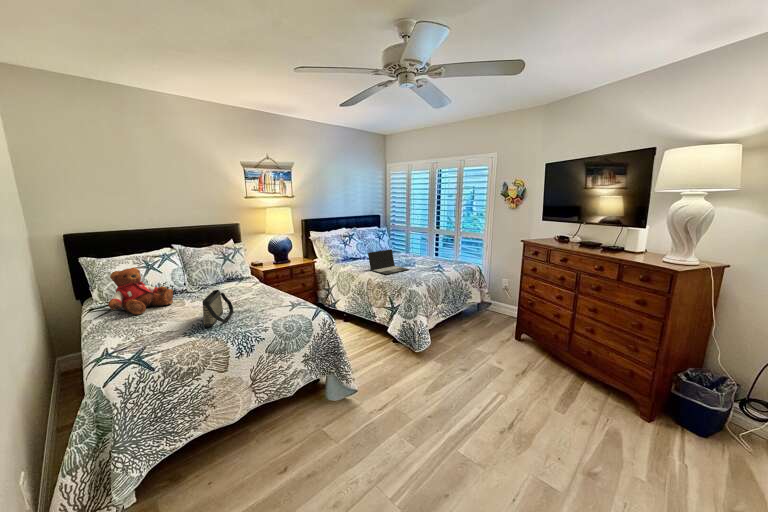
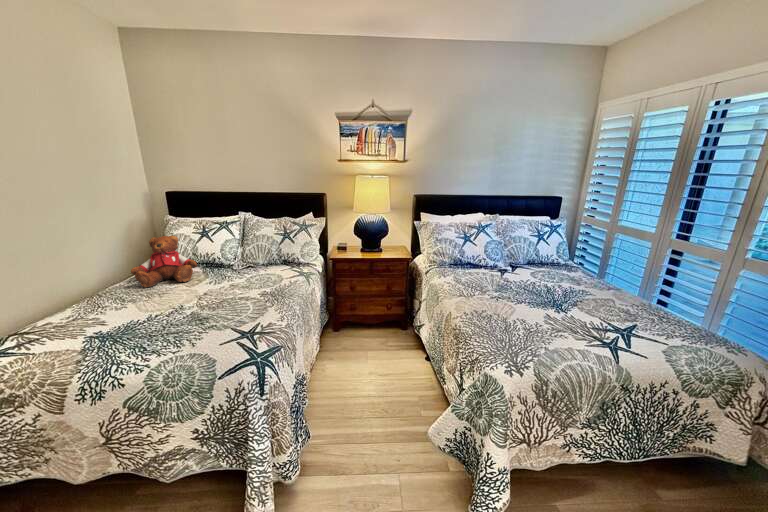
laptop: present [368,249,409,275] -> none [461,264,540,318]
handbag: present [202,290,233,327] -> none [107,284,187,334]

